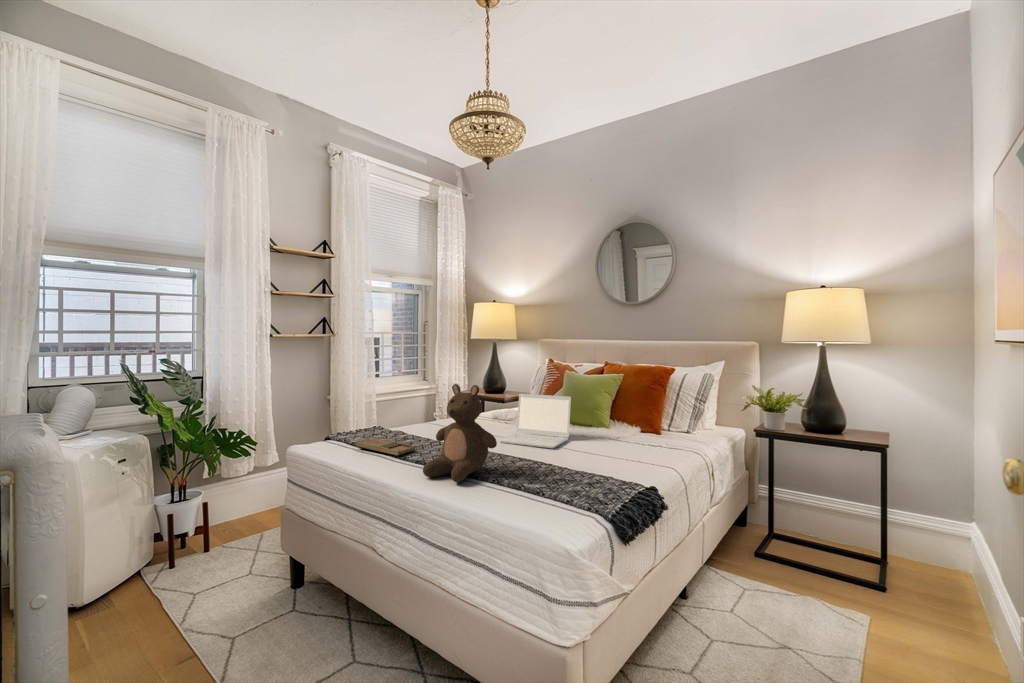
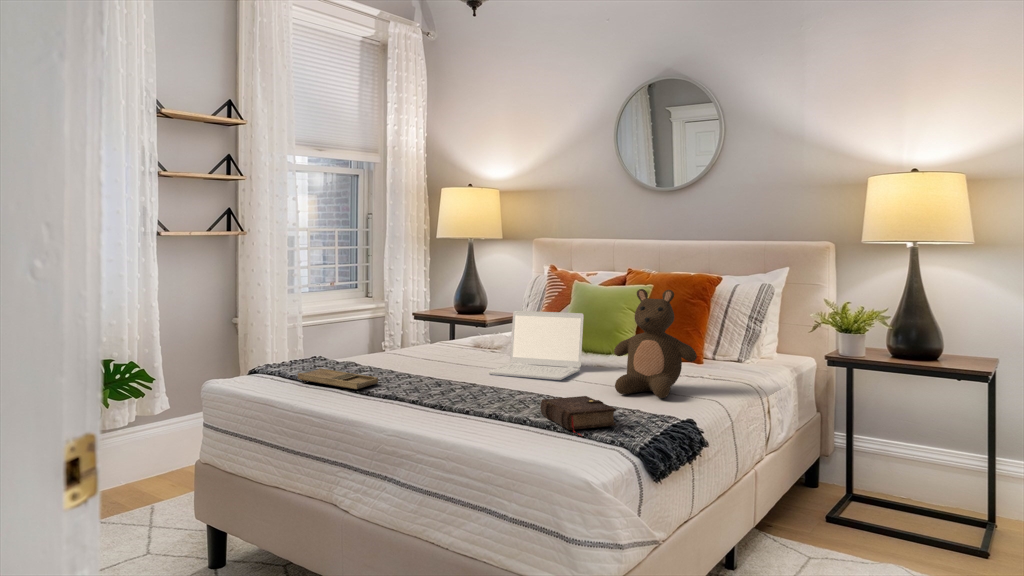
stuffed bear: present [423,384,497,482] -> present [614,289,697,398]
book: none [534,466,593,504] -> present [540,396,616,435]

